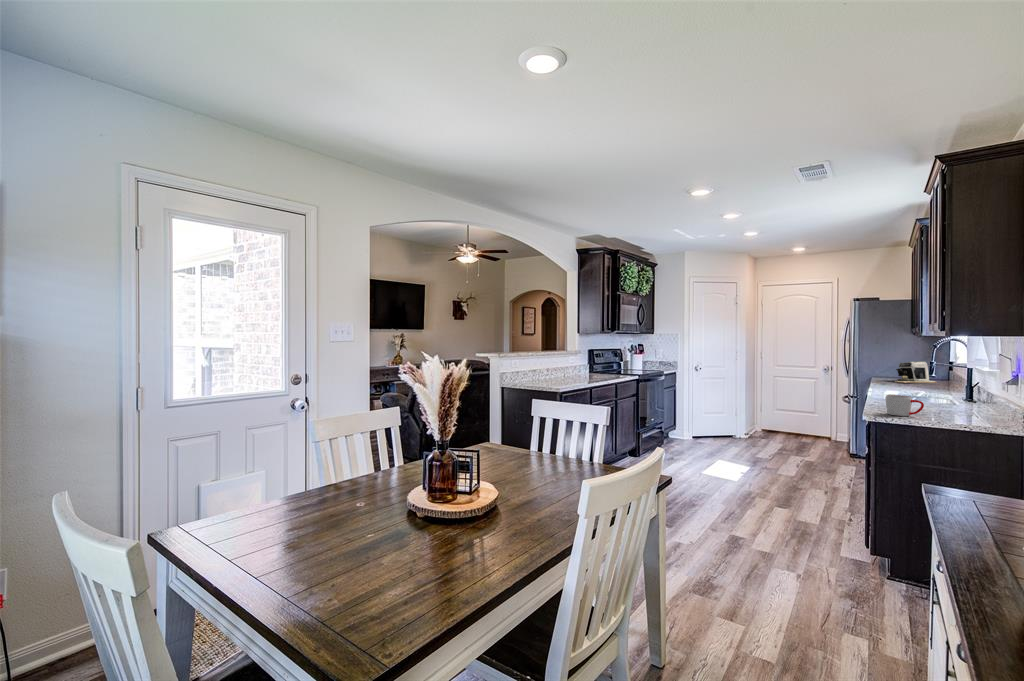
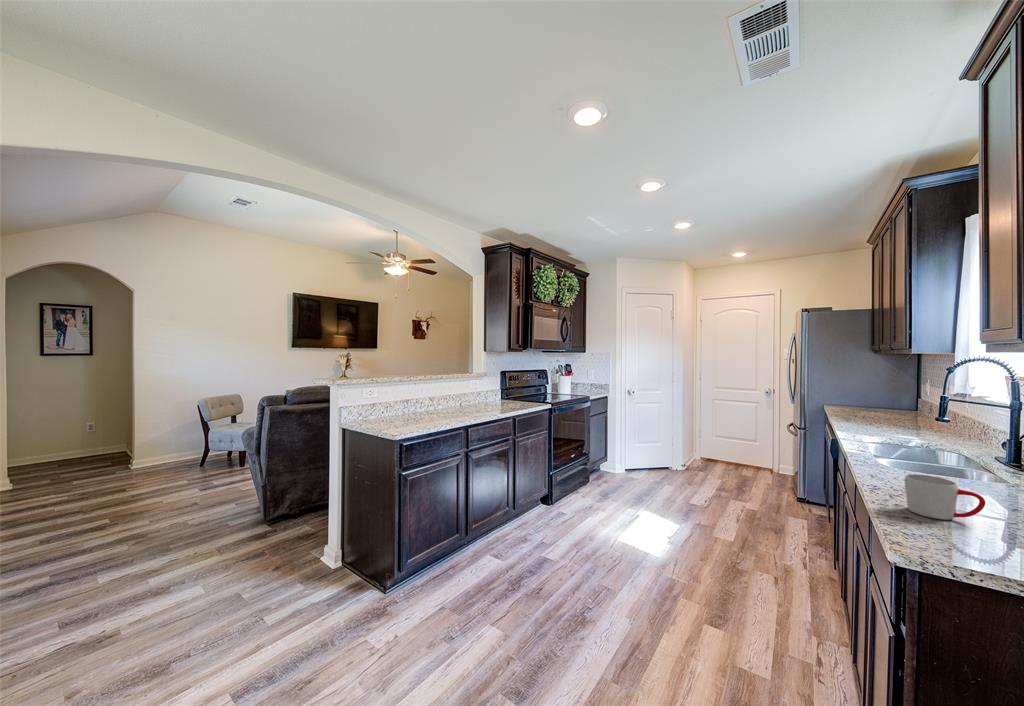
coffee maker: present [896,361,936,383] -> none [856,391,911,420]

